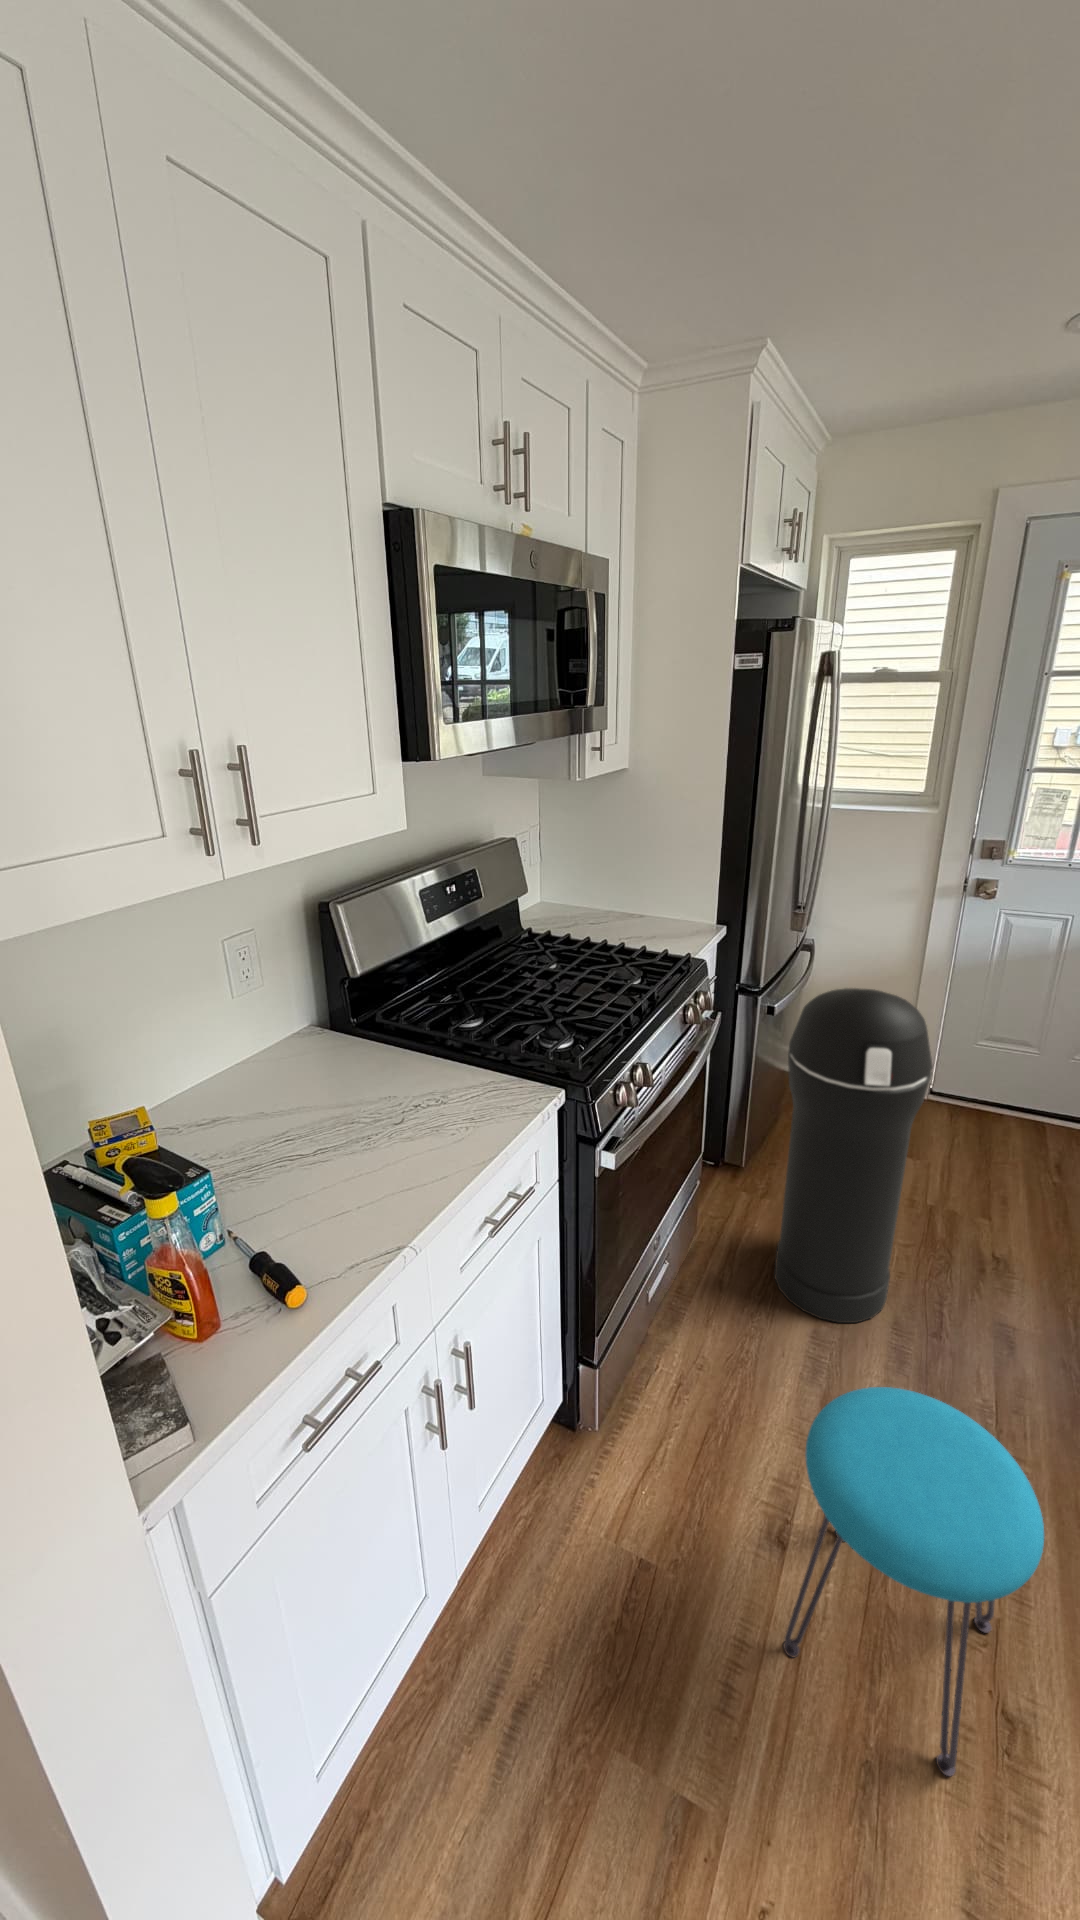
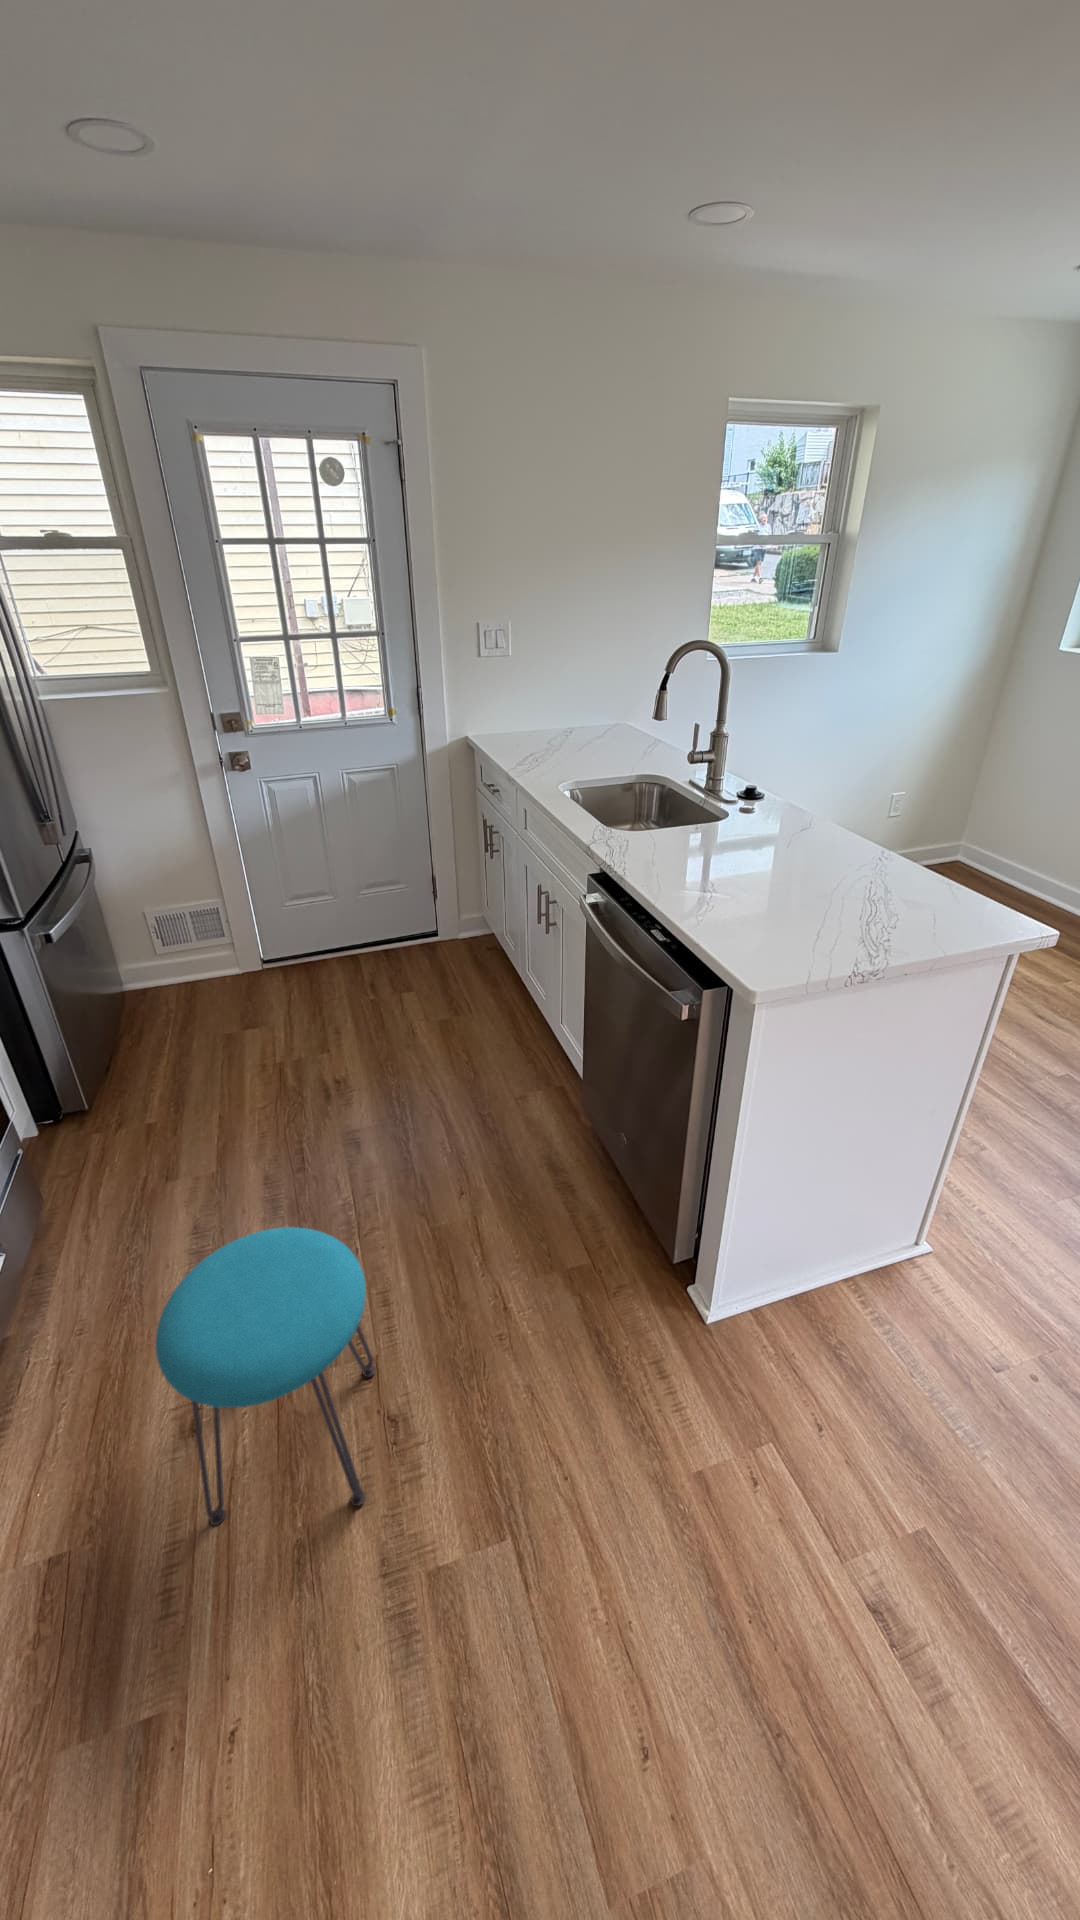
trash can: present [774,988,933,1323] -> none [52,880,254,1214]

